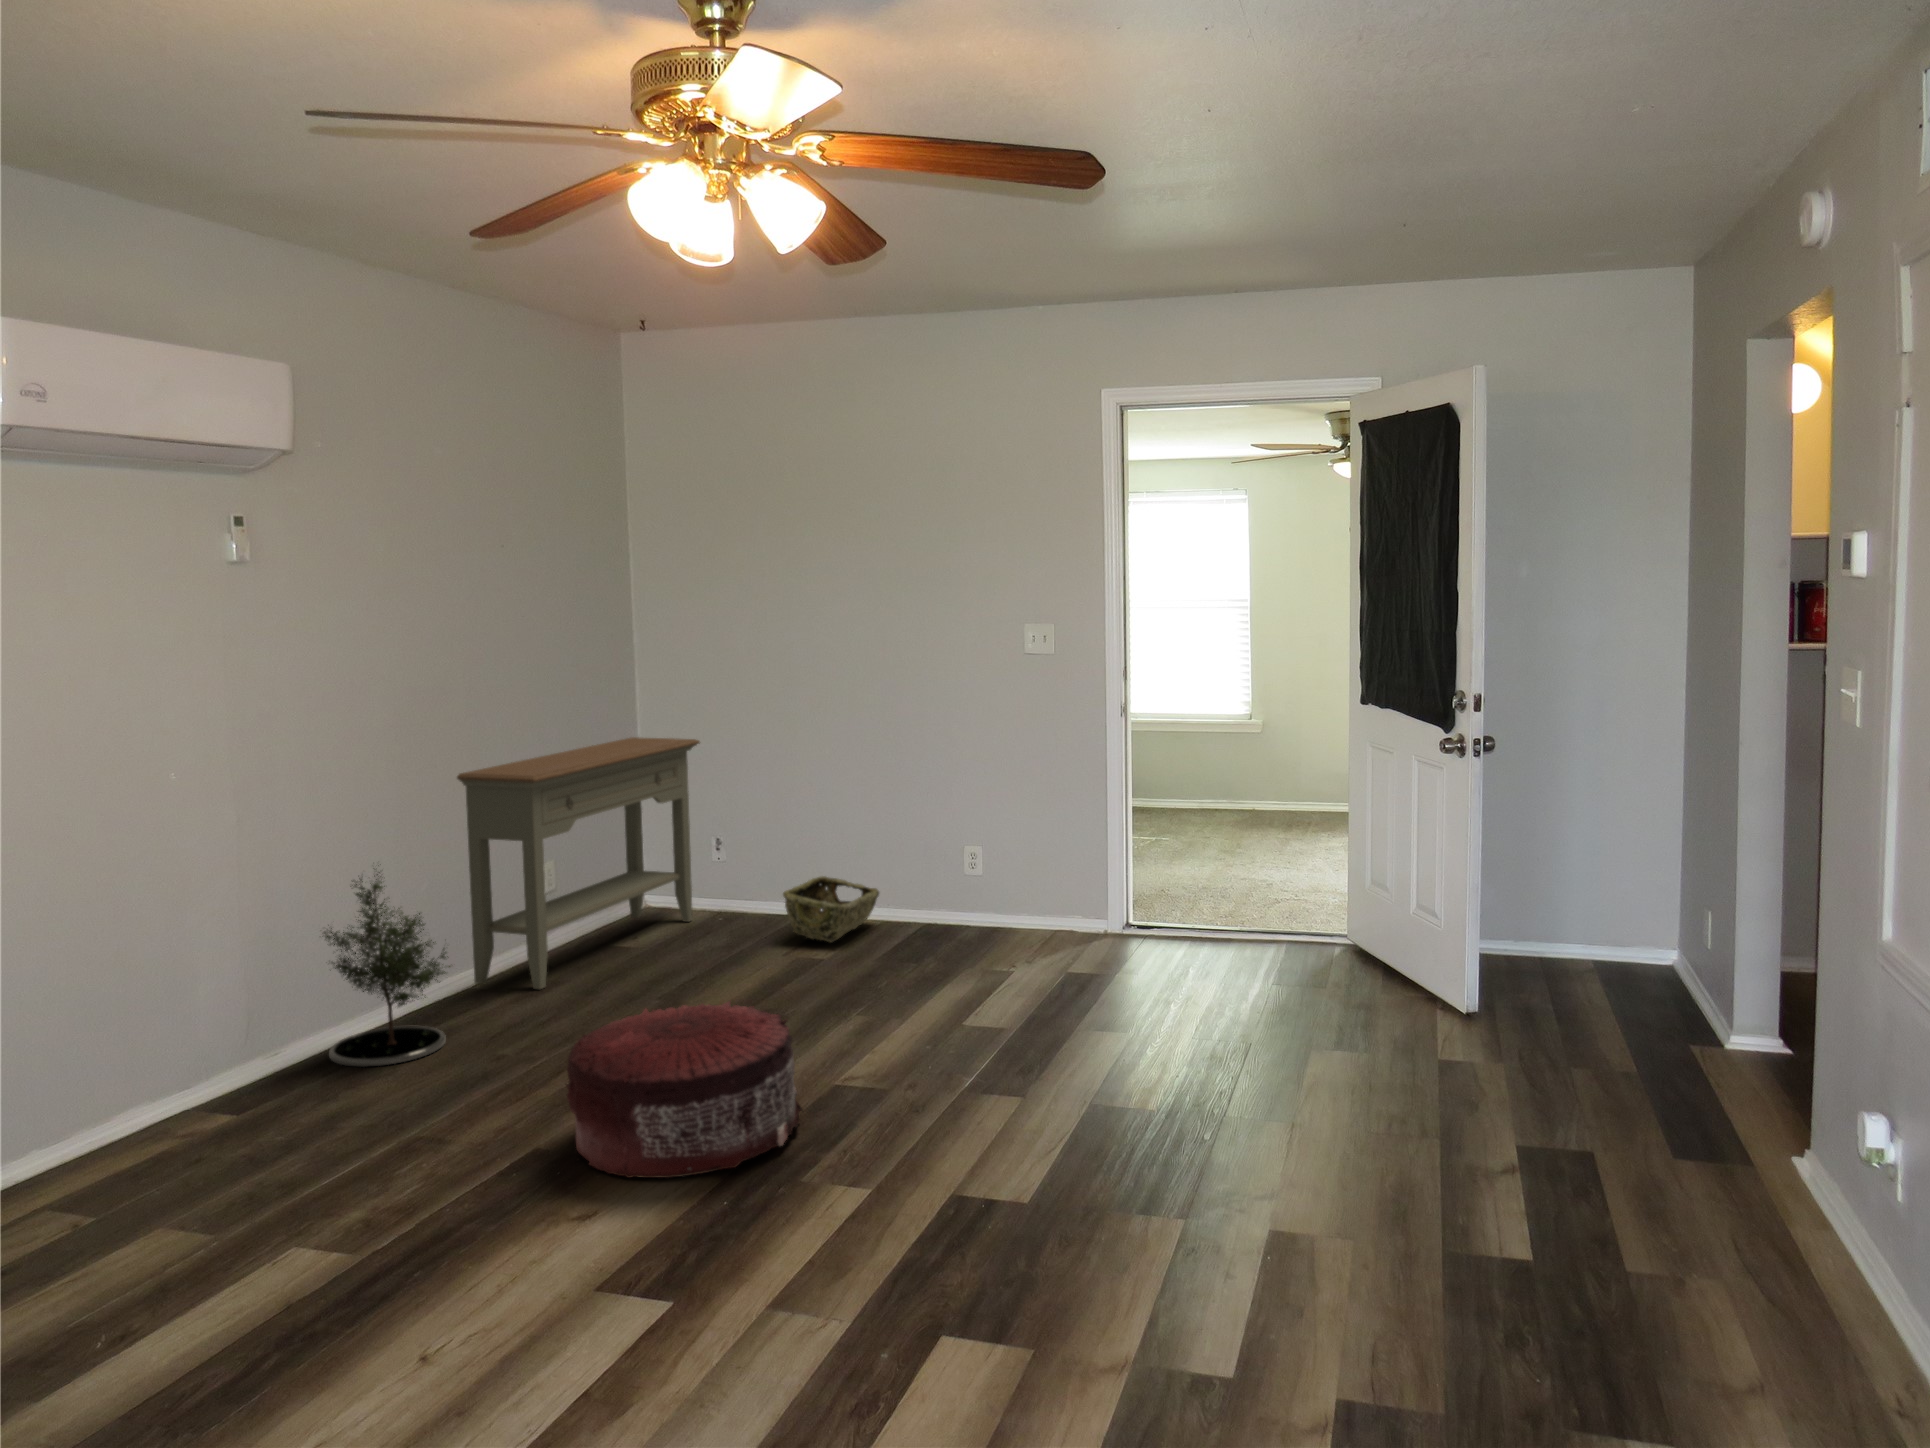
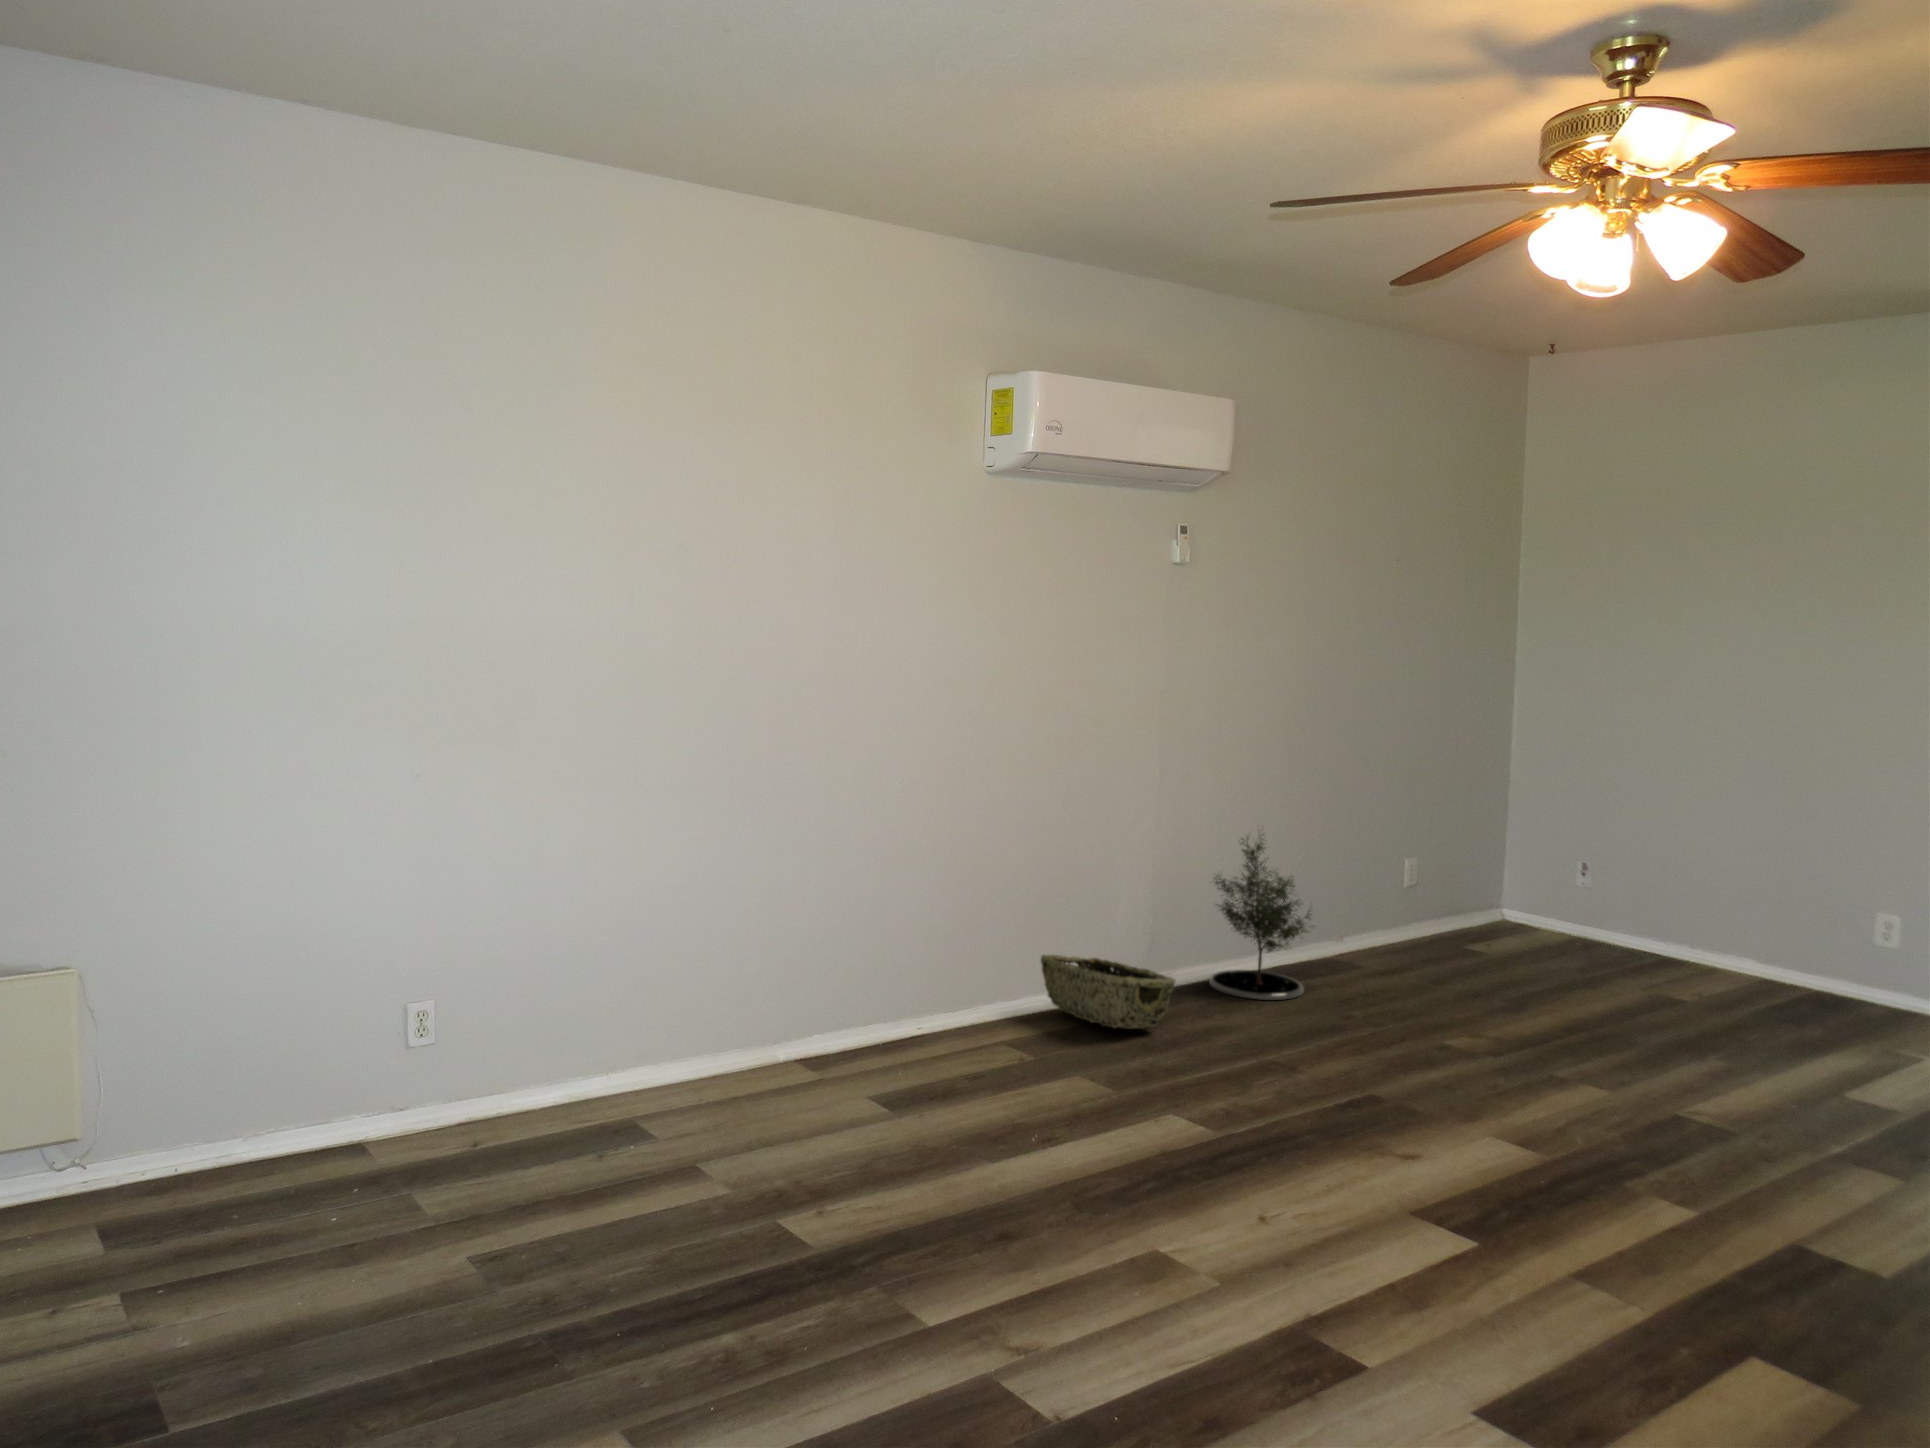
console table: present [457,737,700,989] -> none [1332,752,1573,969]
woven basket: present [783,876,879,942] -> present [1041,955,1175,1029]
pouf: present [567,1001,802,1178] -> none [1403,993,1638,1157]

